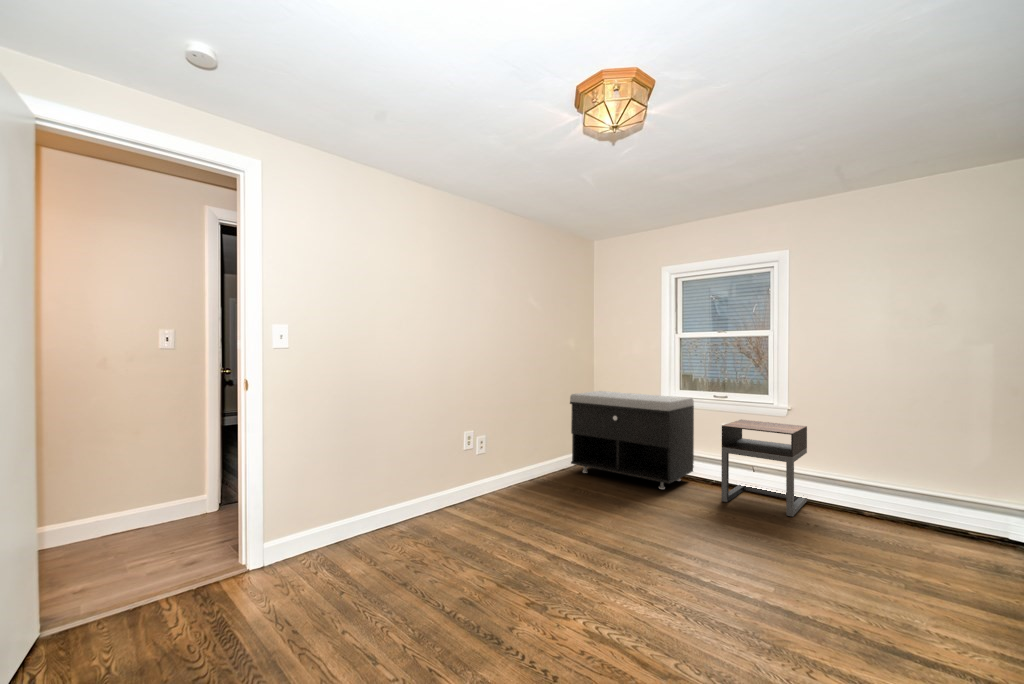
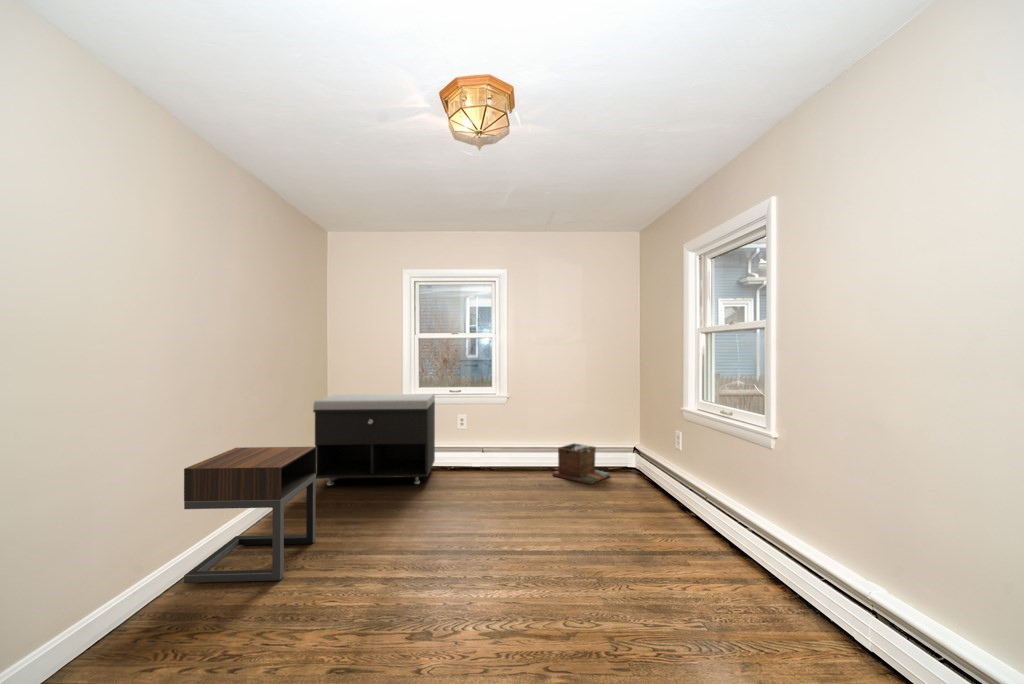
nightstand: present [721,420,807,517] -> present [184,447,316,583]
laundry basket: none [843,483,949,545] -> present [553,443,610,484]

